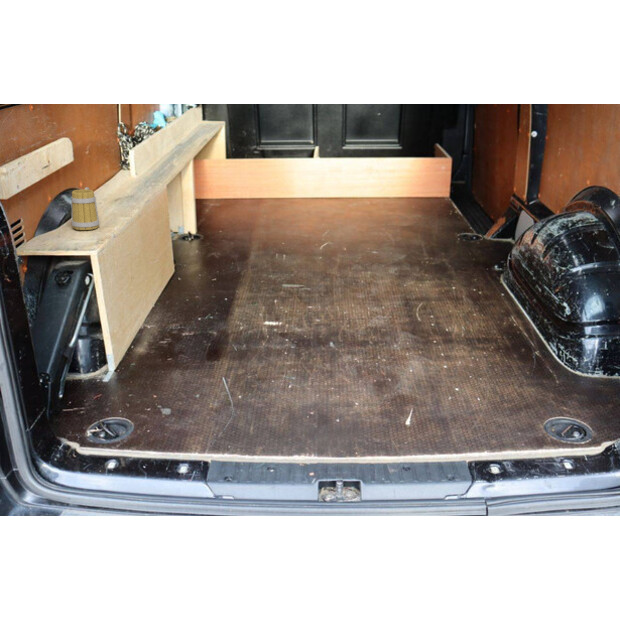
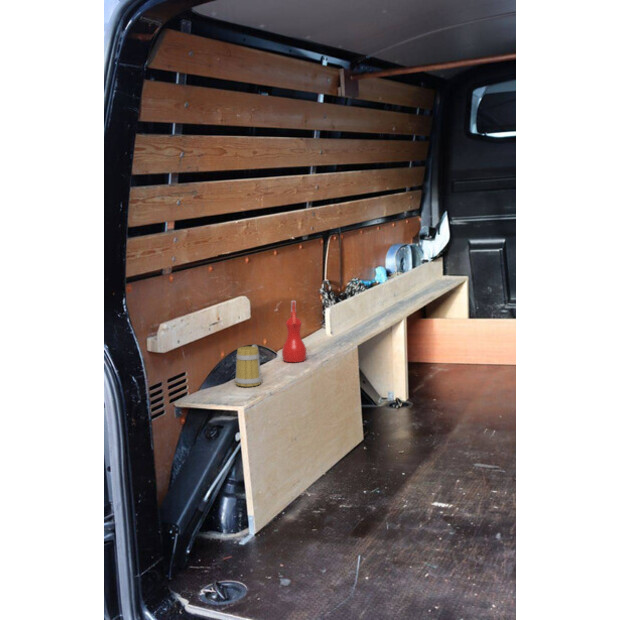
spray bottle: none [103,142,128,204] -> present [282,301,306,362]

